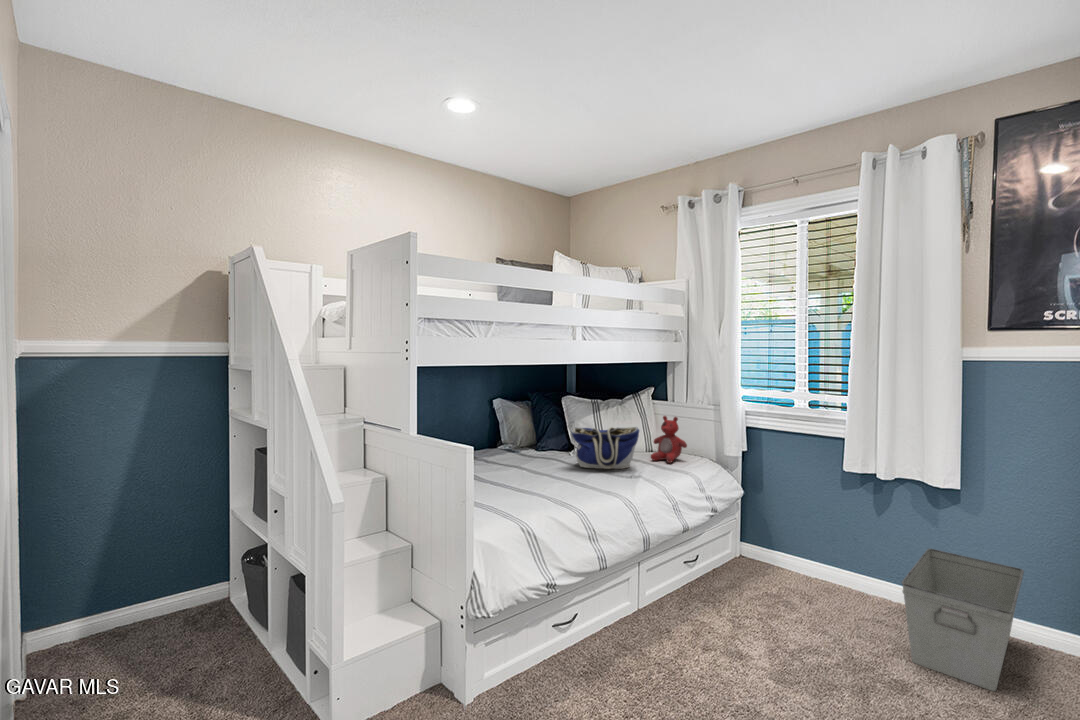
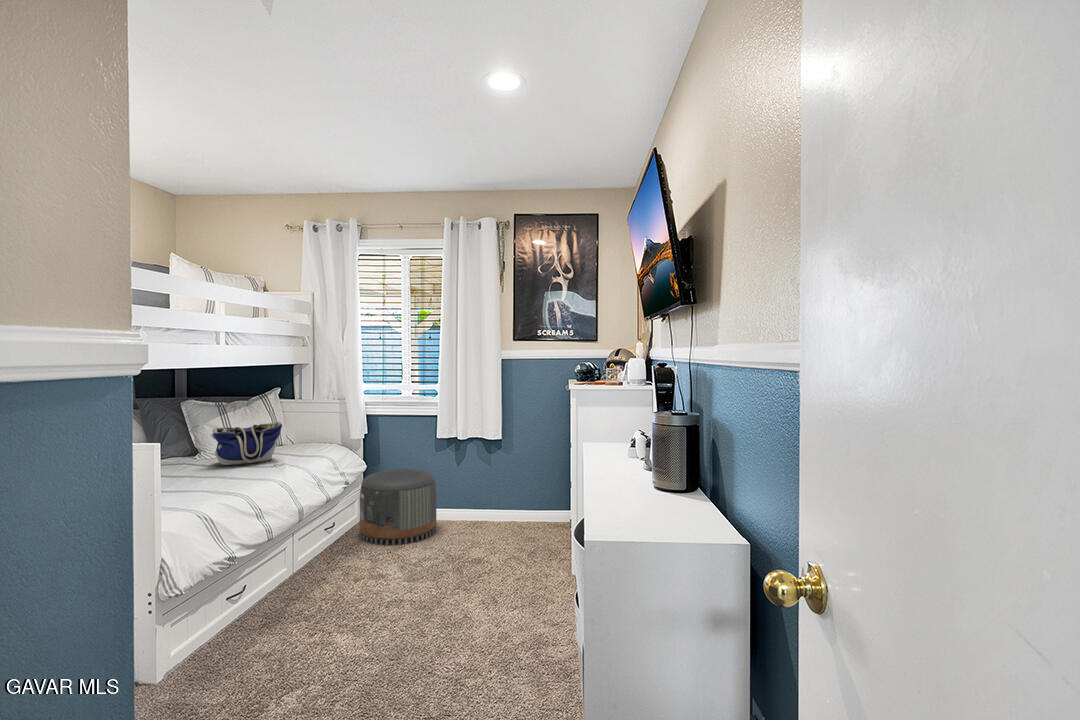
stuffed bear: present [651,416,687,463] -> none [288,411,320,451]
pouf: none [729,502,839,612] -> present [360,469,436,545]
storage bin: present [902,549,1024,691] -> none [475,480,532,549]

